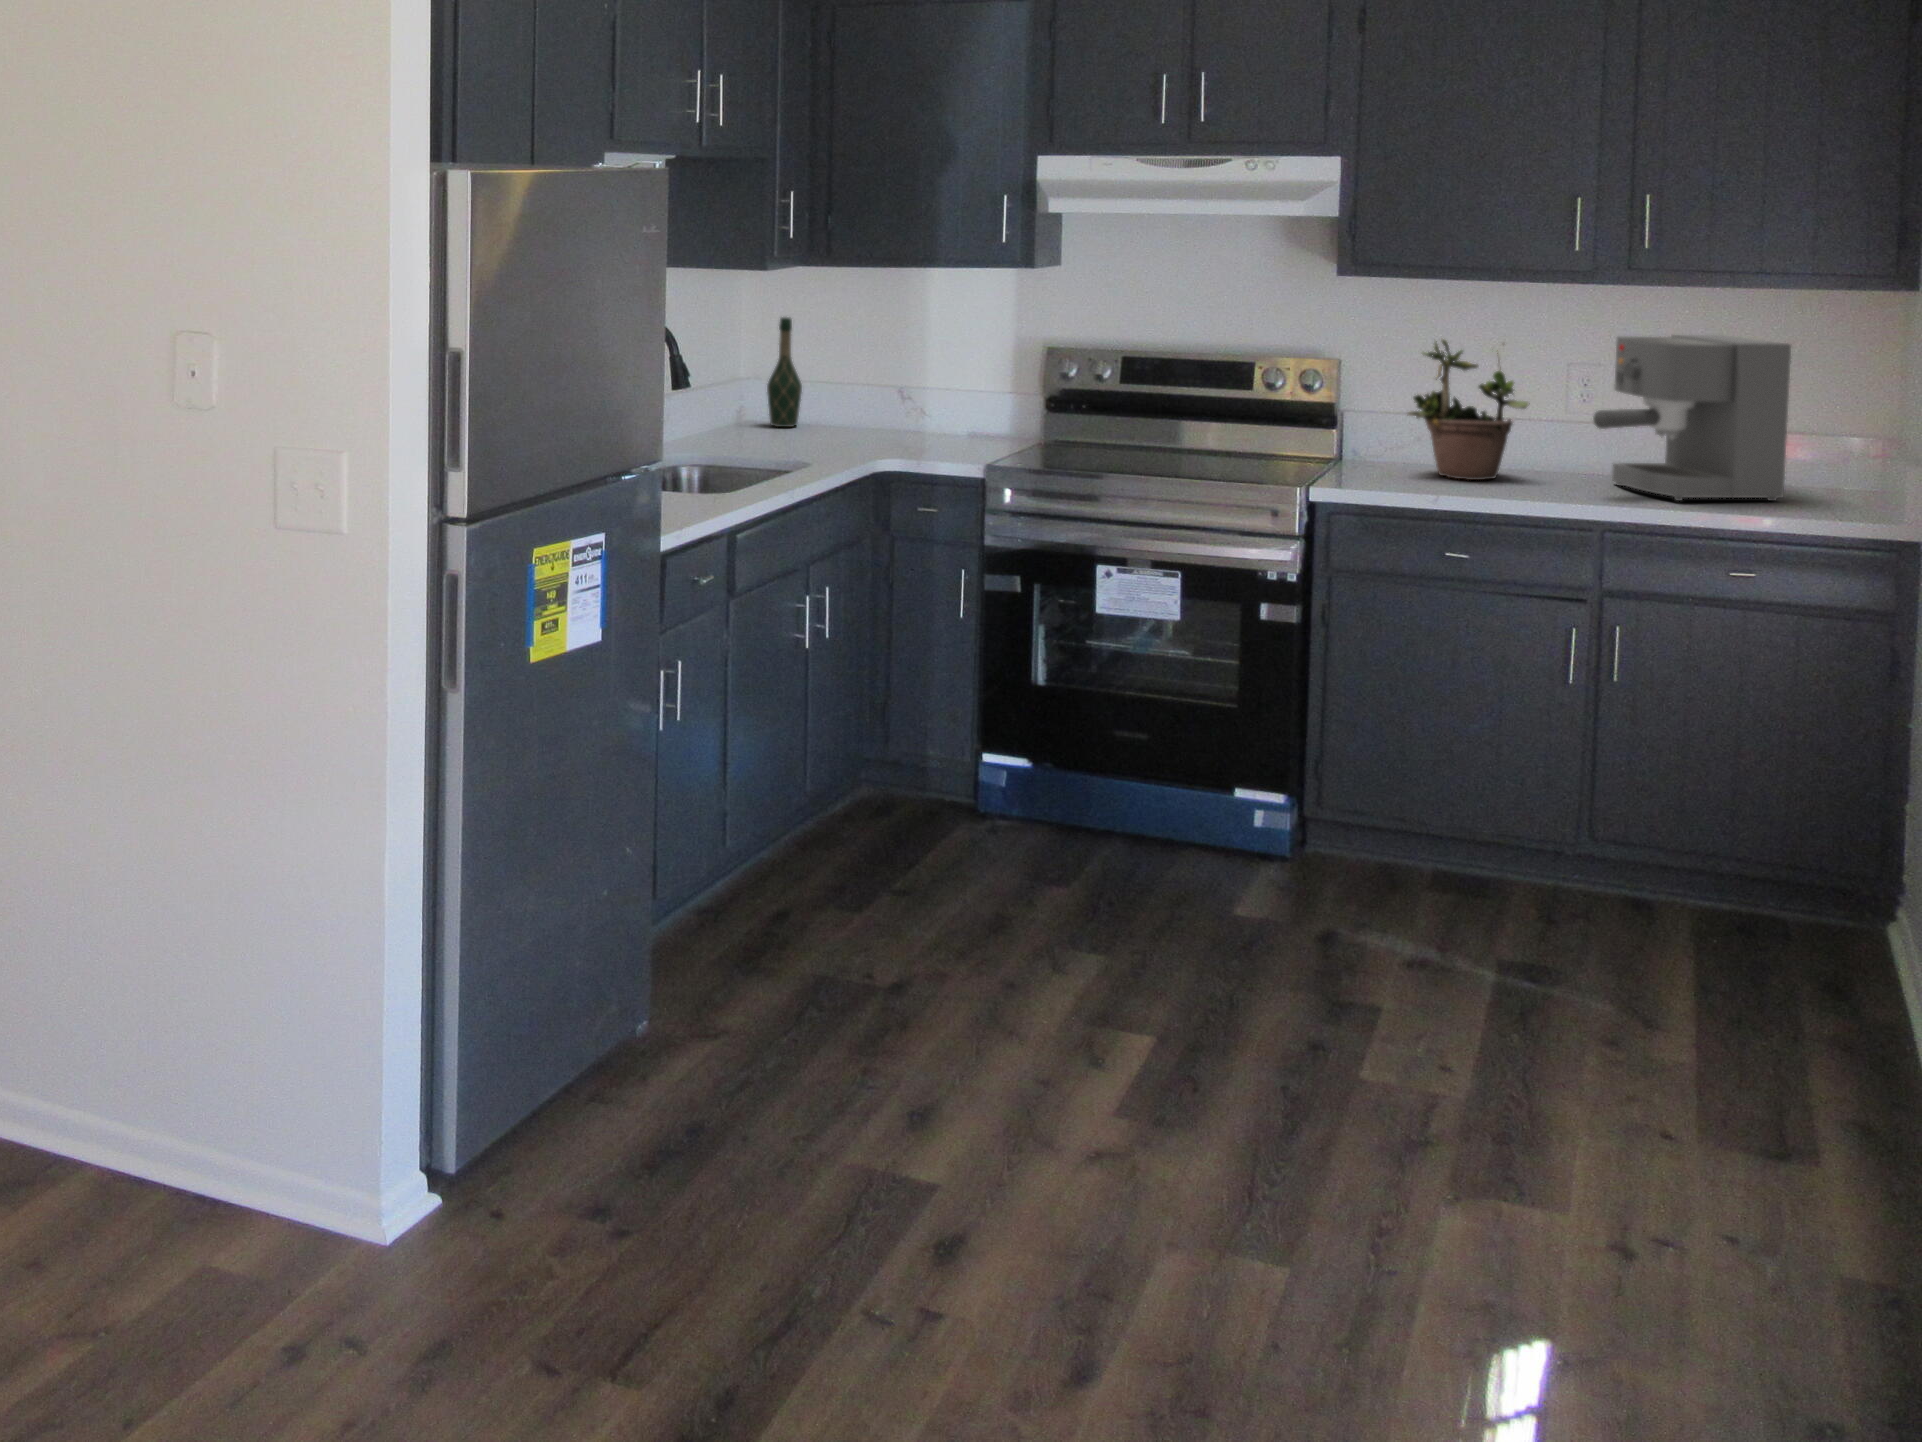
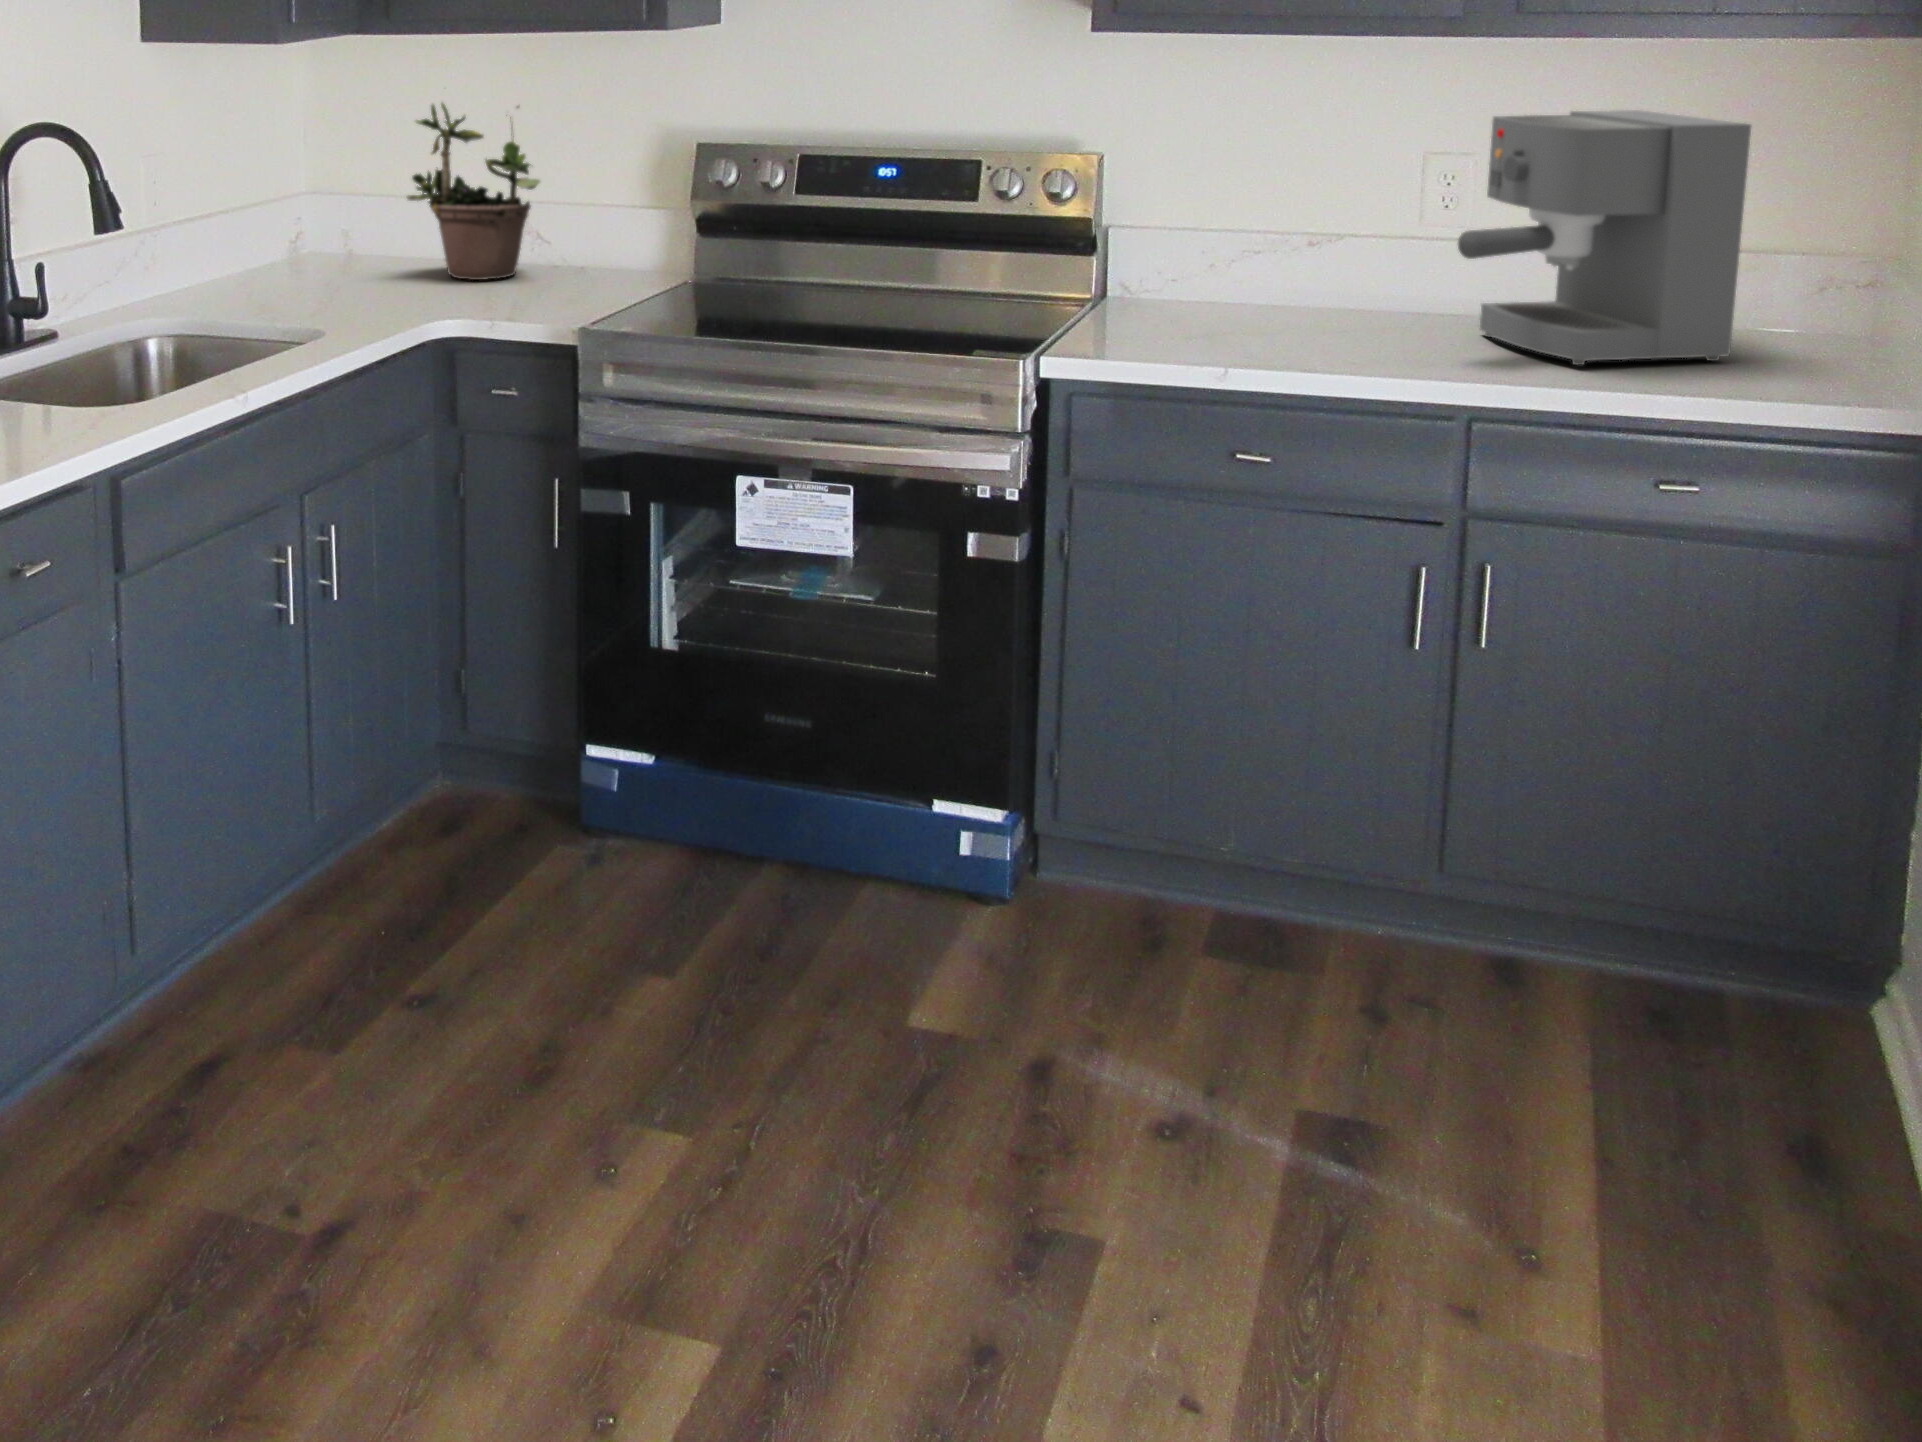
wine bottle: present [767,317,802,427] -> none [316,107,365,264]
potted plant: present [1408,340,1530,480] -> present [407,103,540,280]

